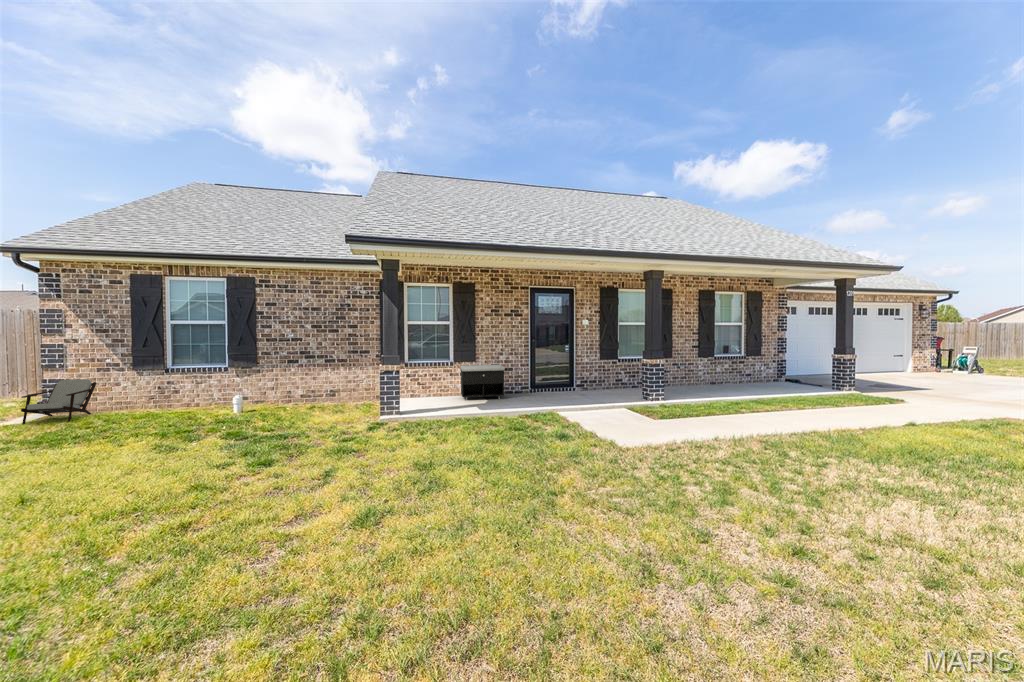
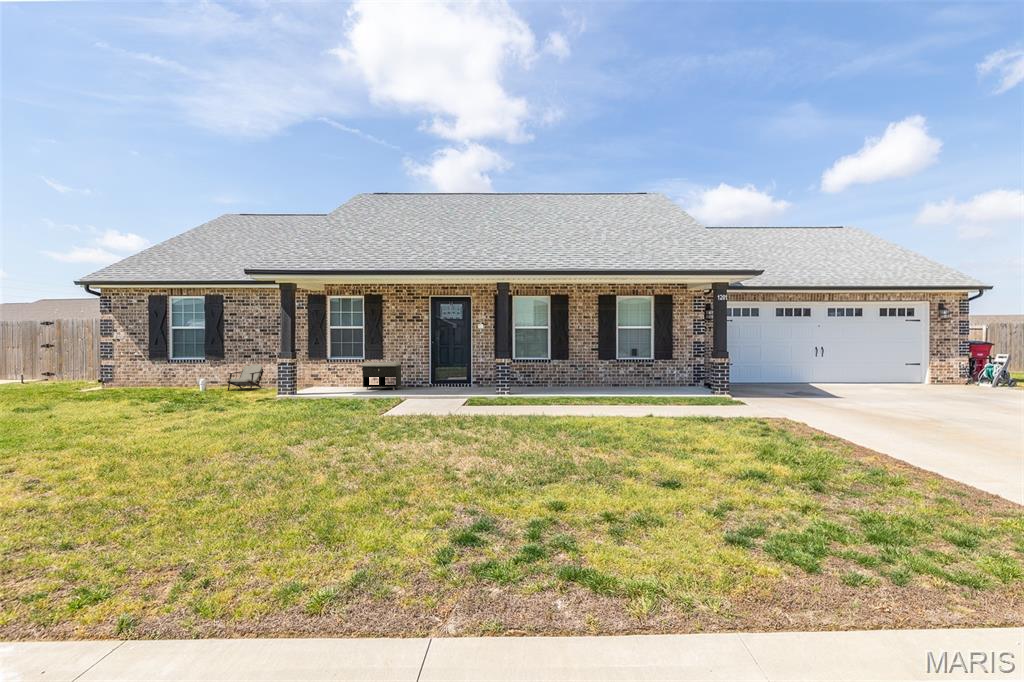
armchair: present [21,379,97,424] -> present [227,365,264,391]

